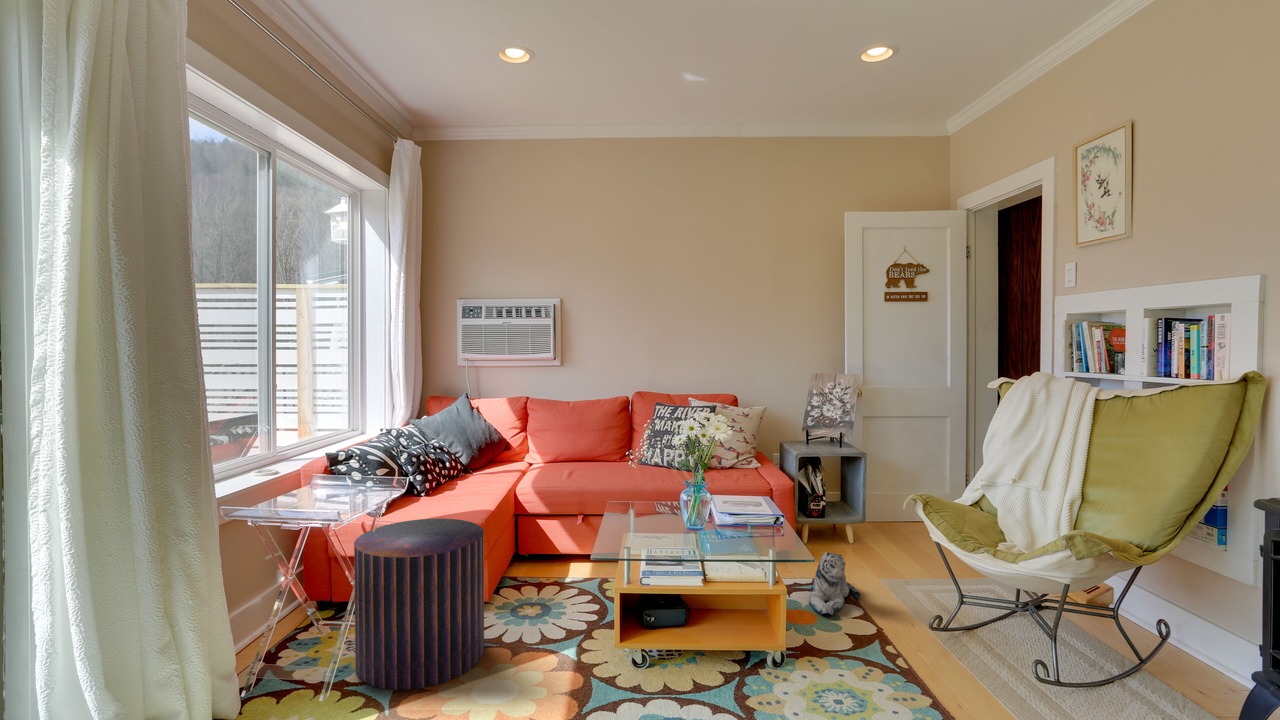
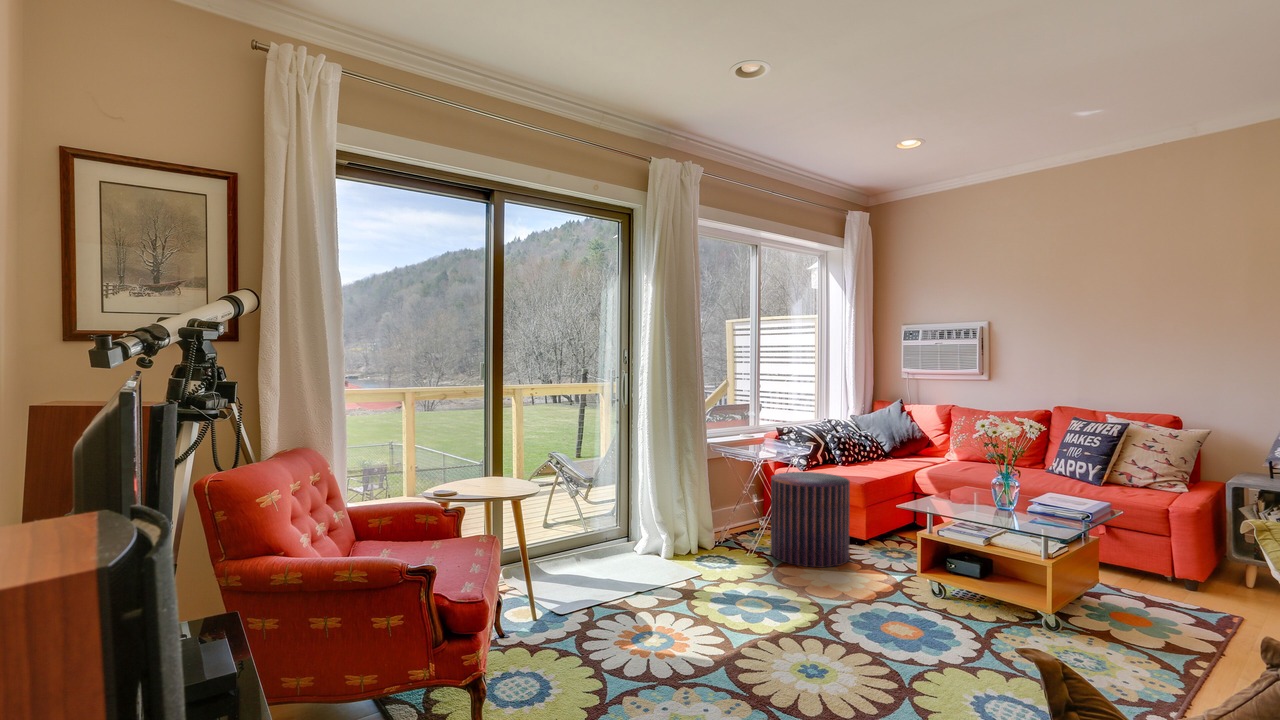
plush toy: present [809,552,861,615] -> none [1158,571,1244,629]

